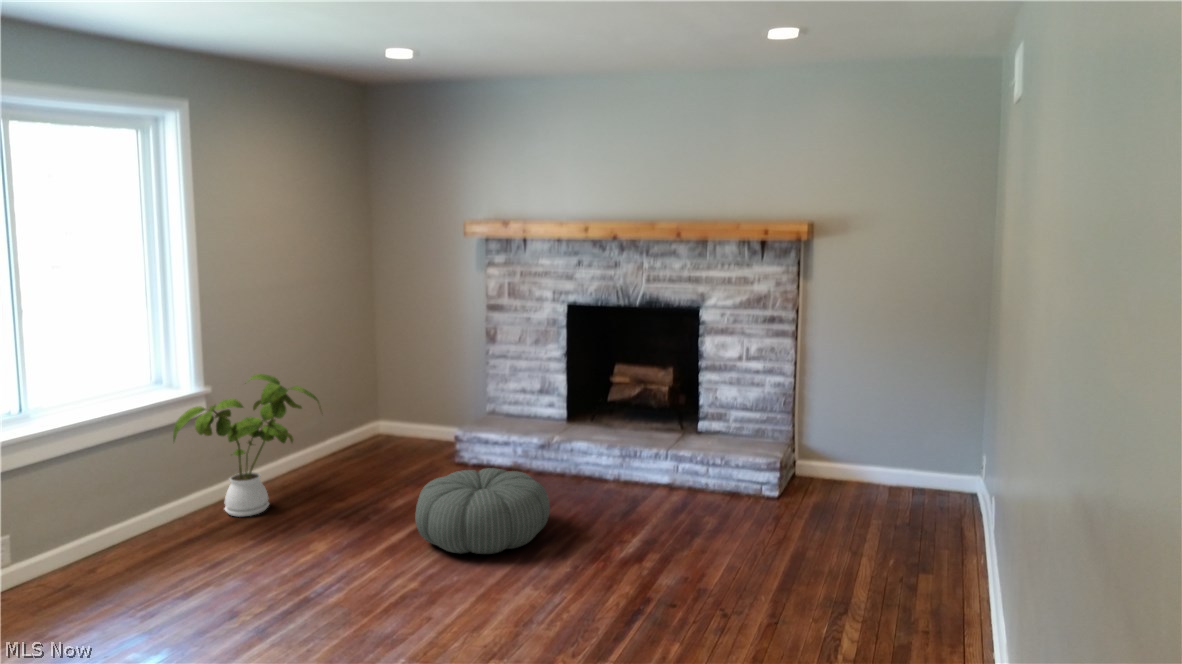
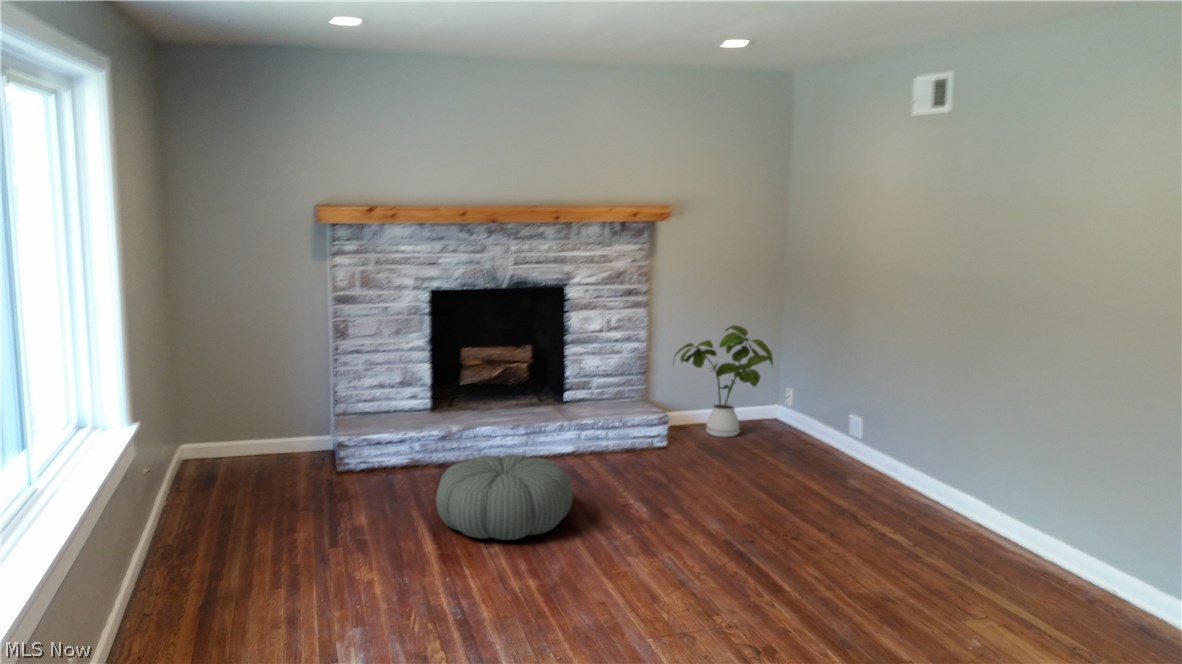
house plant: present [173,374,321,517] -> present [675,325,773,437]

